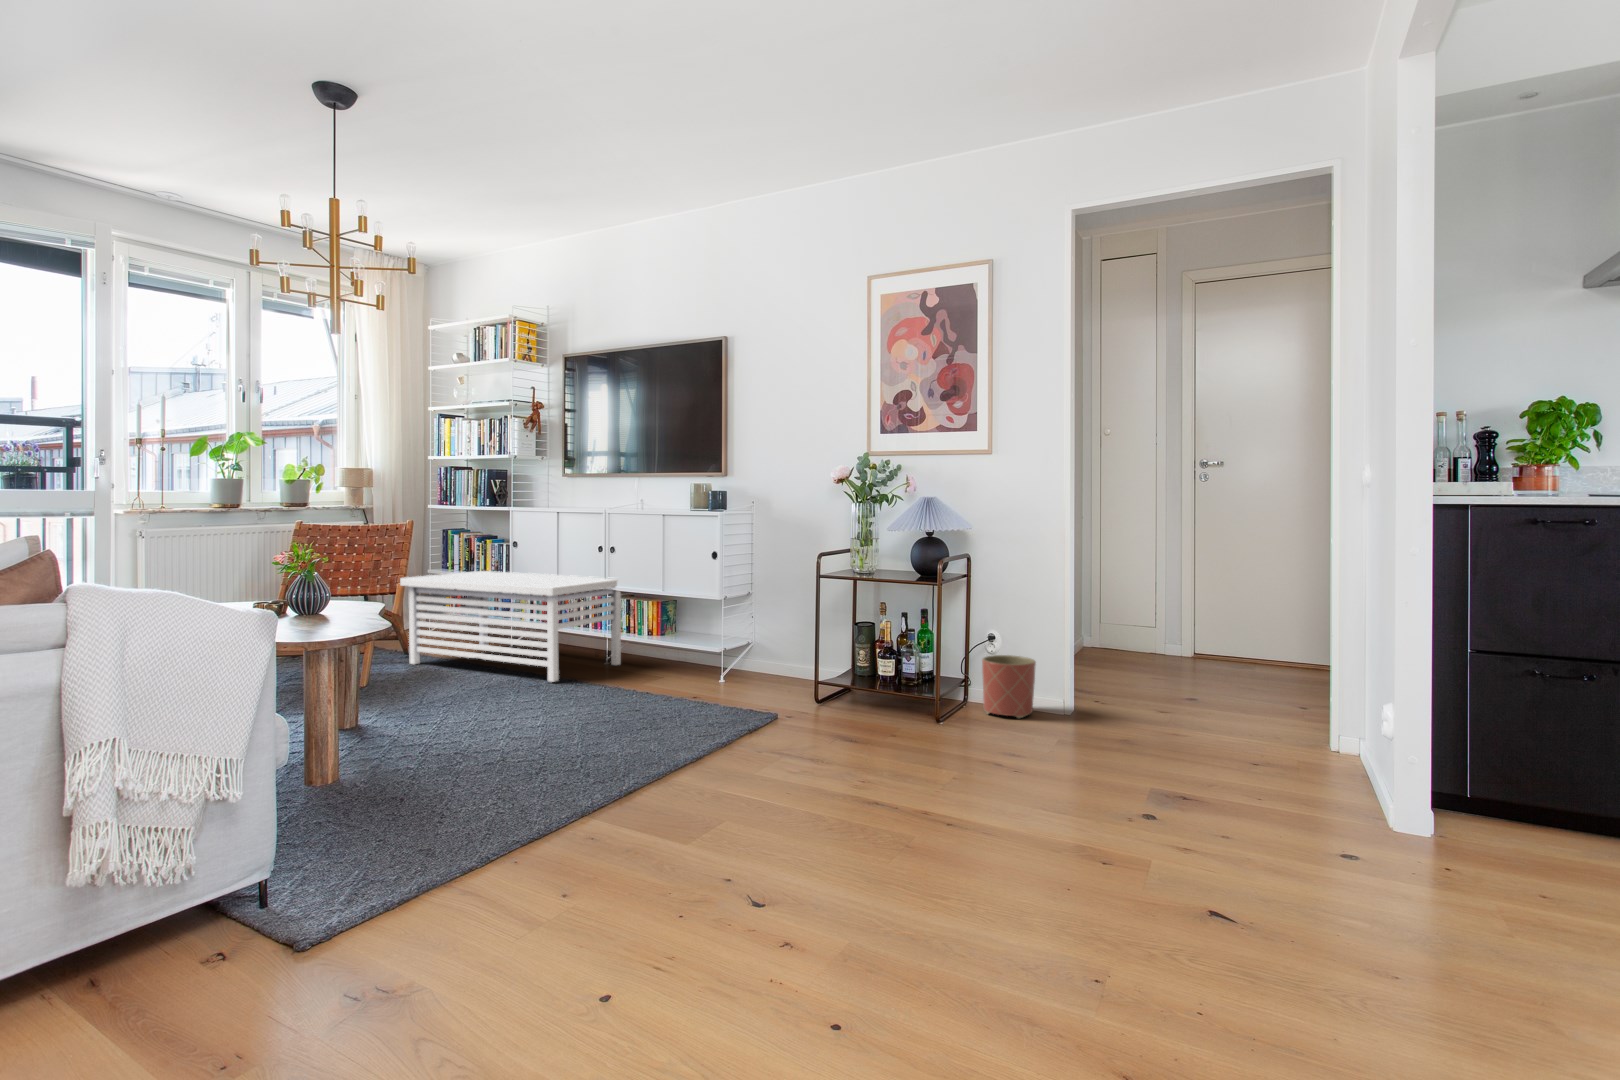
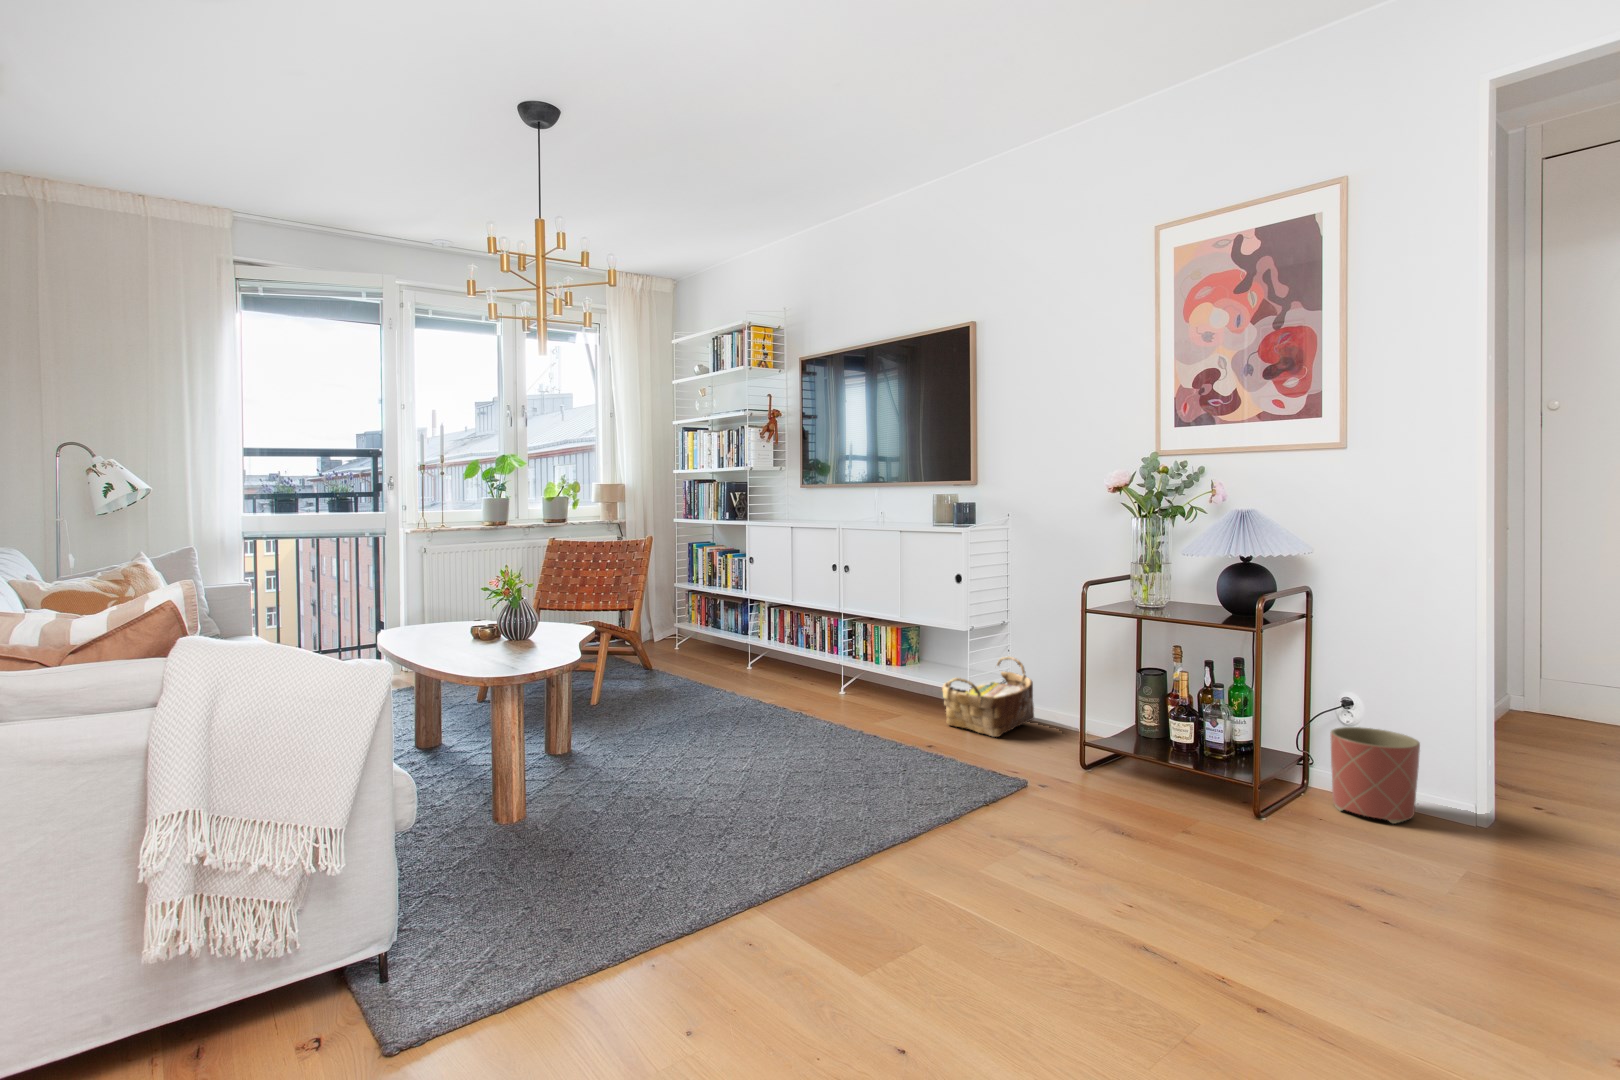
storage bench: present [400,571,621,682] -> none [640,587,862,715]
woven basket: none [700,621,776,687] -> present [942,657,1034,737]

